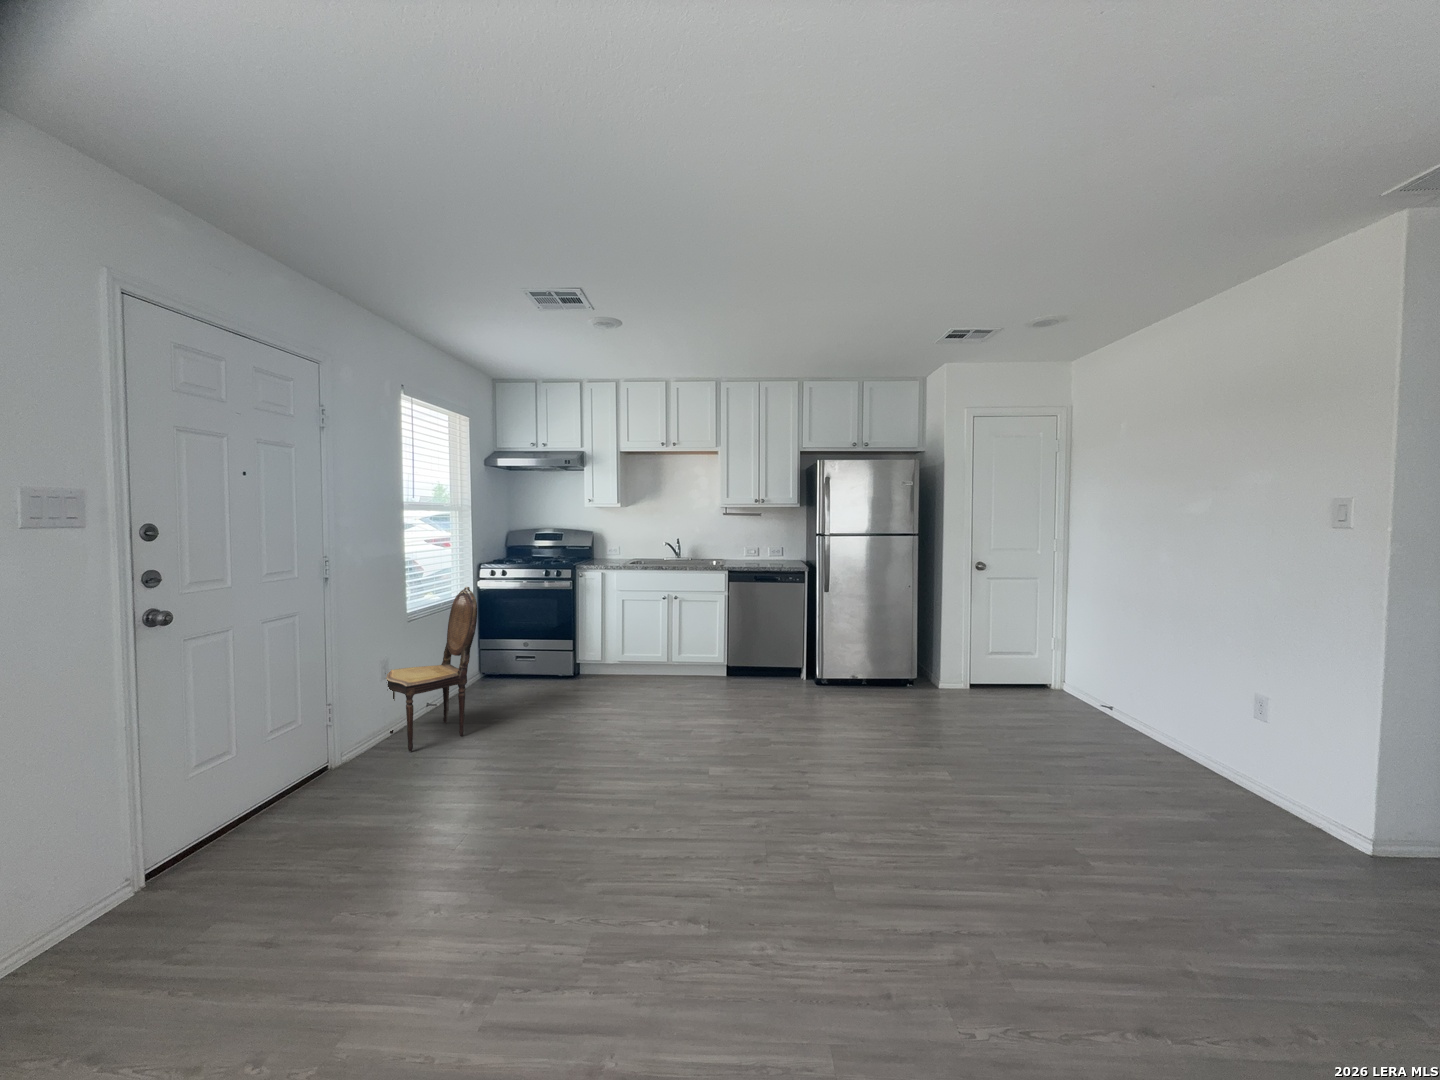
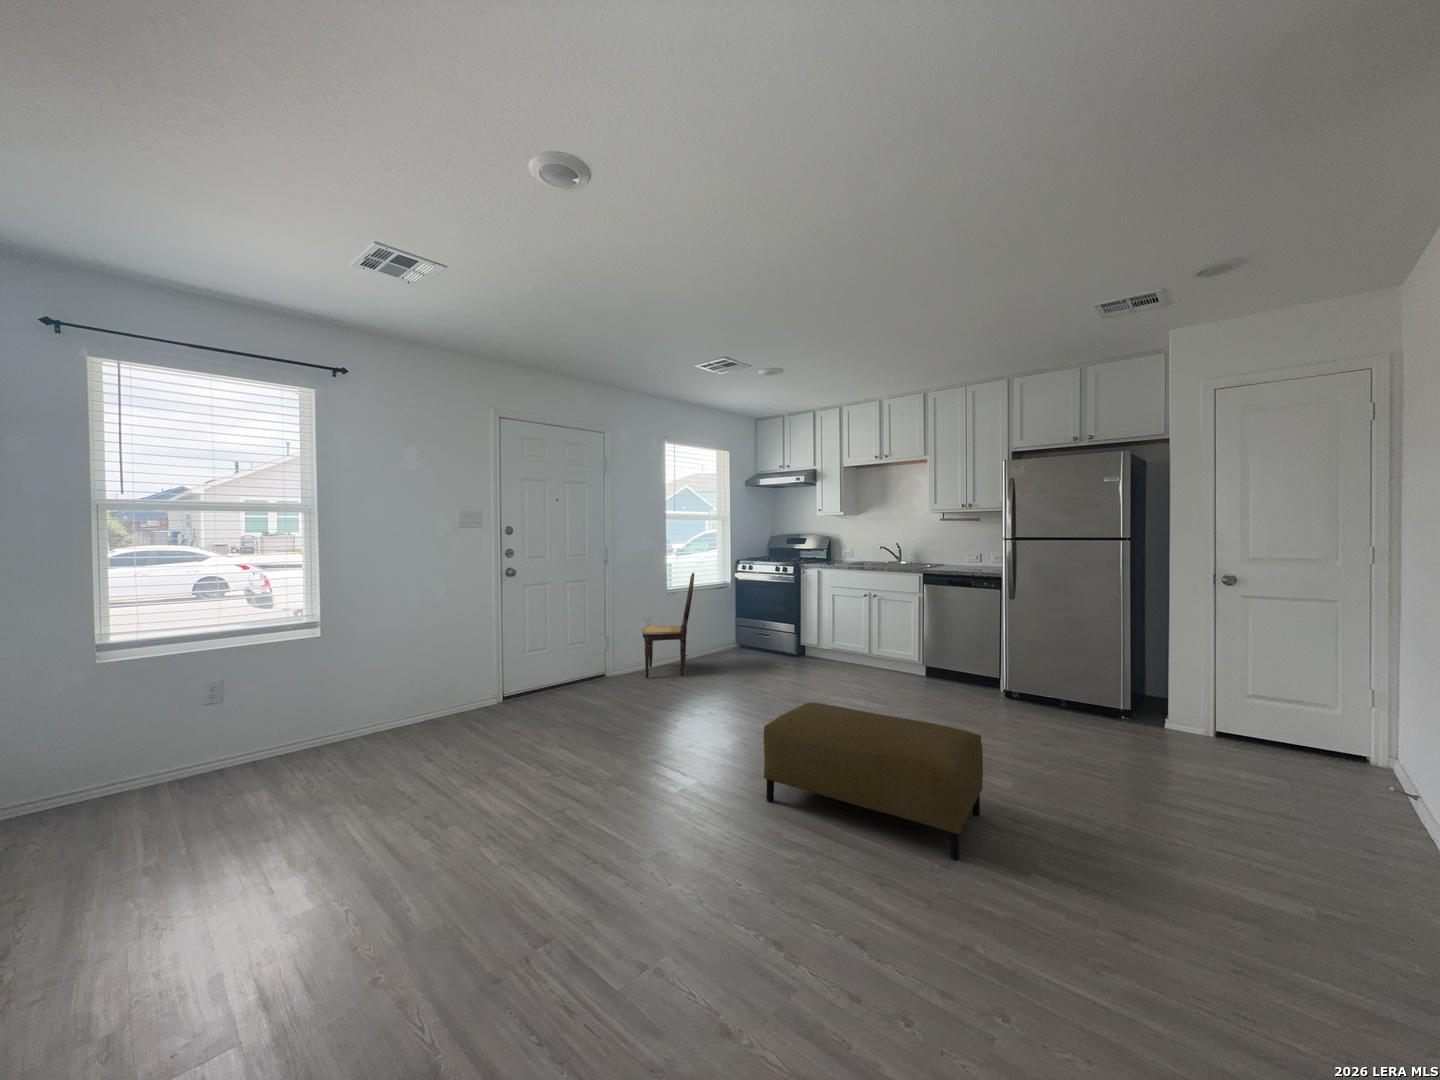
ottoman: none [780,728,1020,868] -> present [764,702,983,860]

